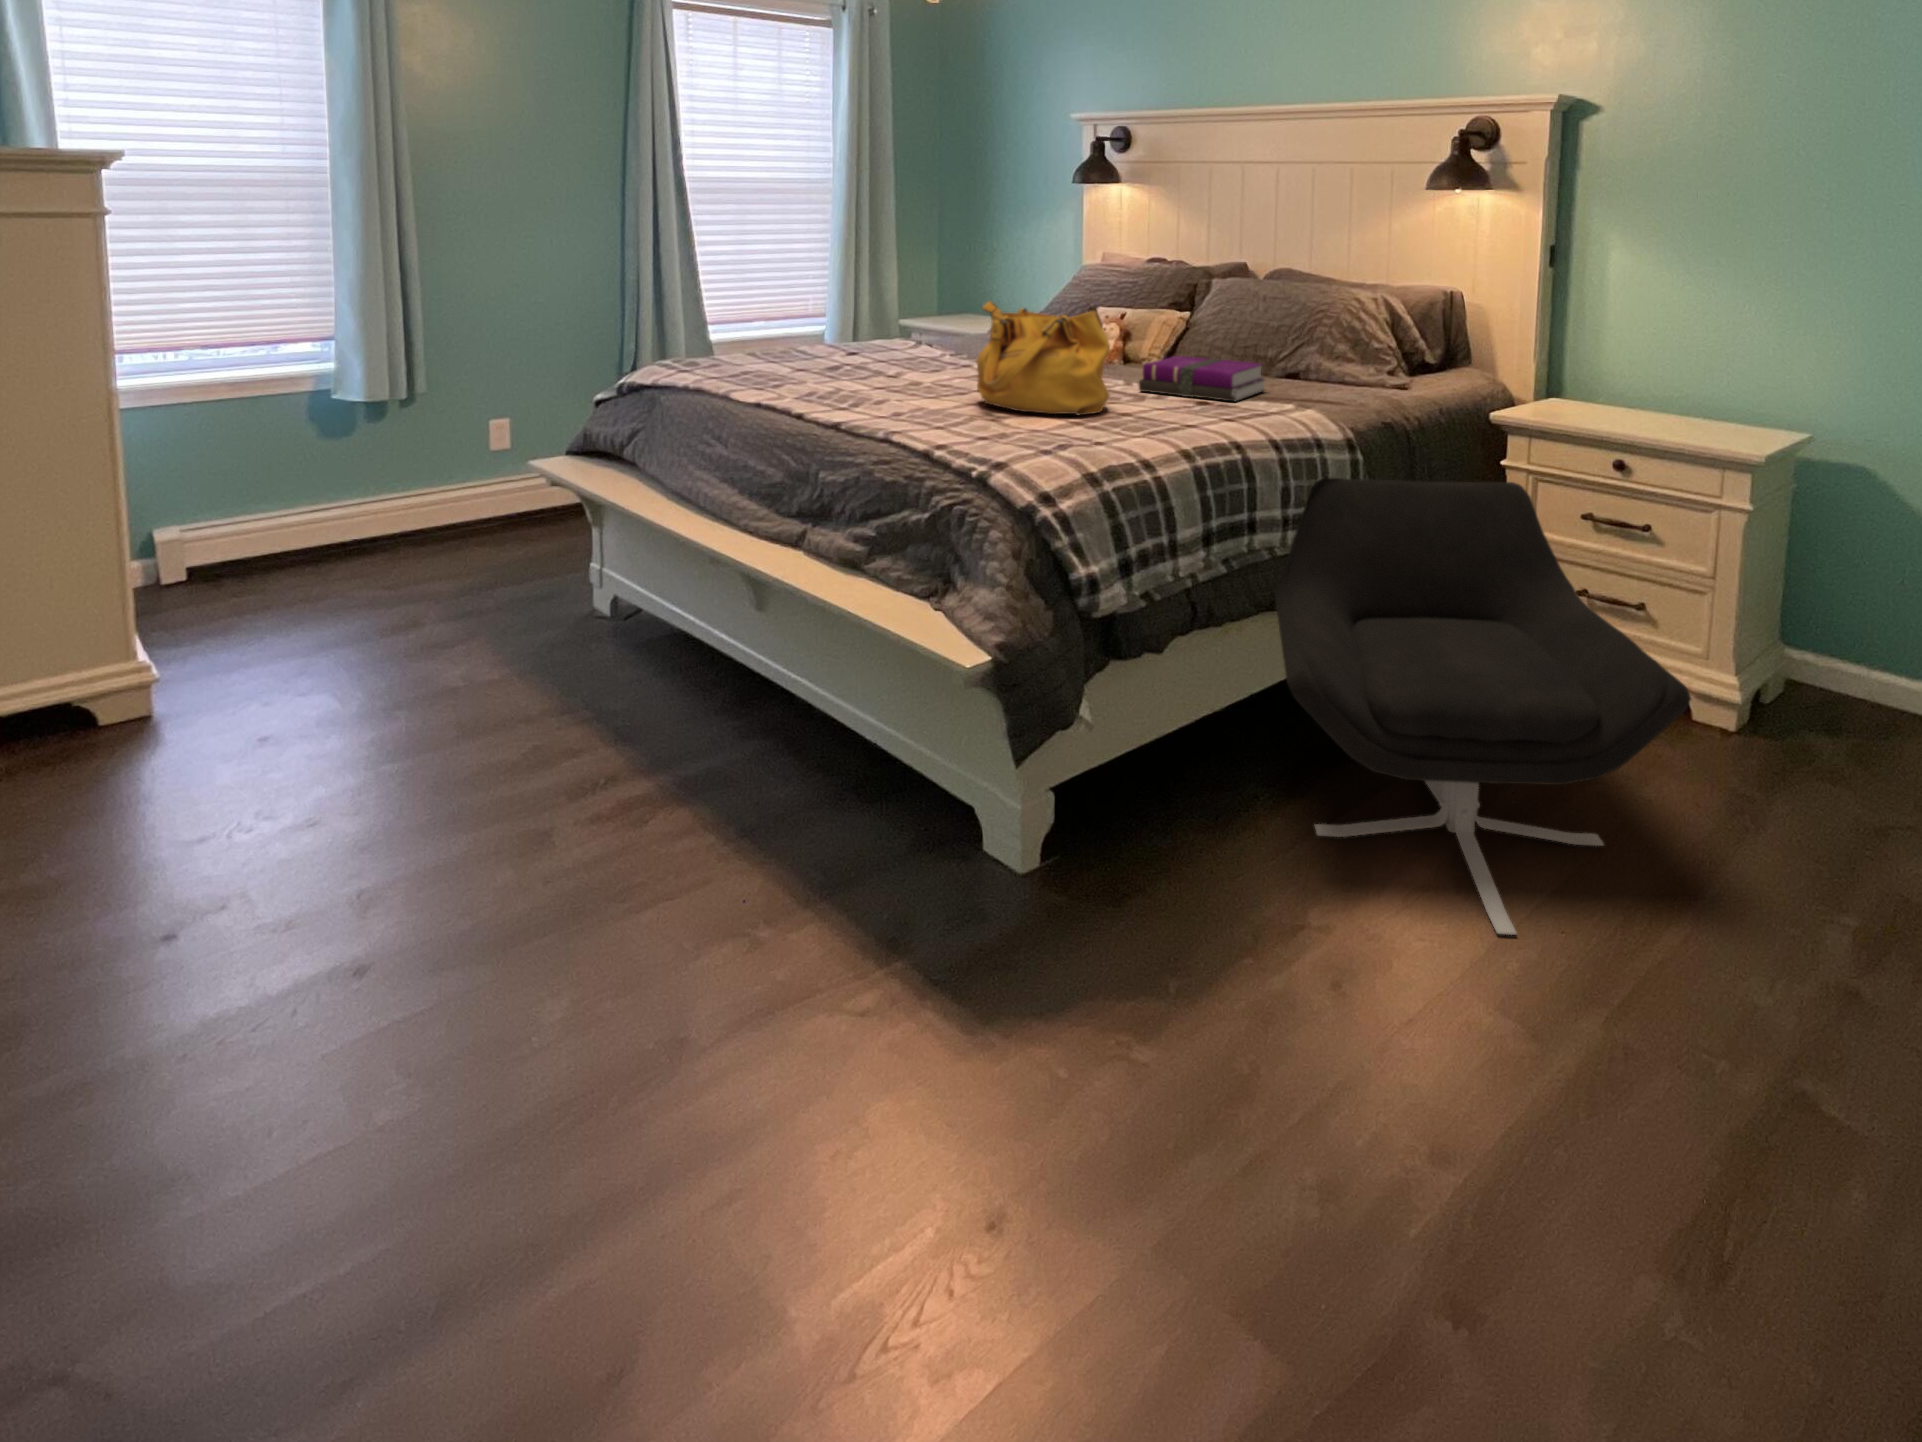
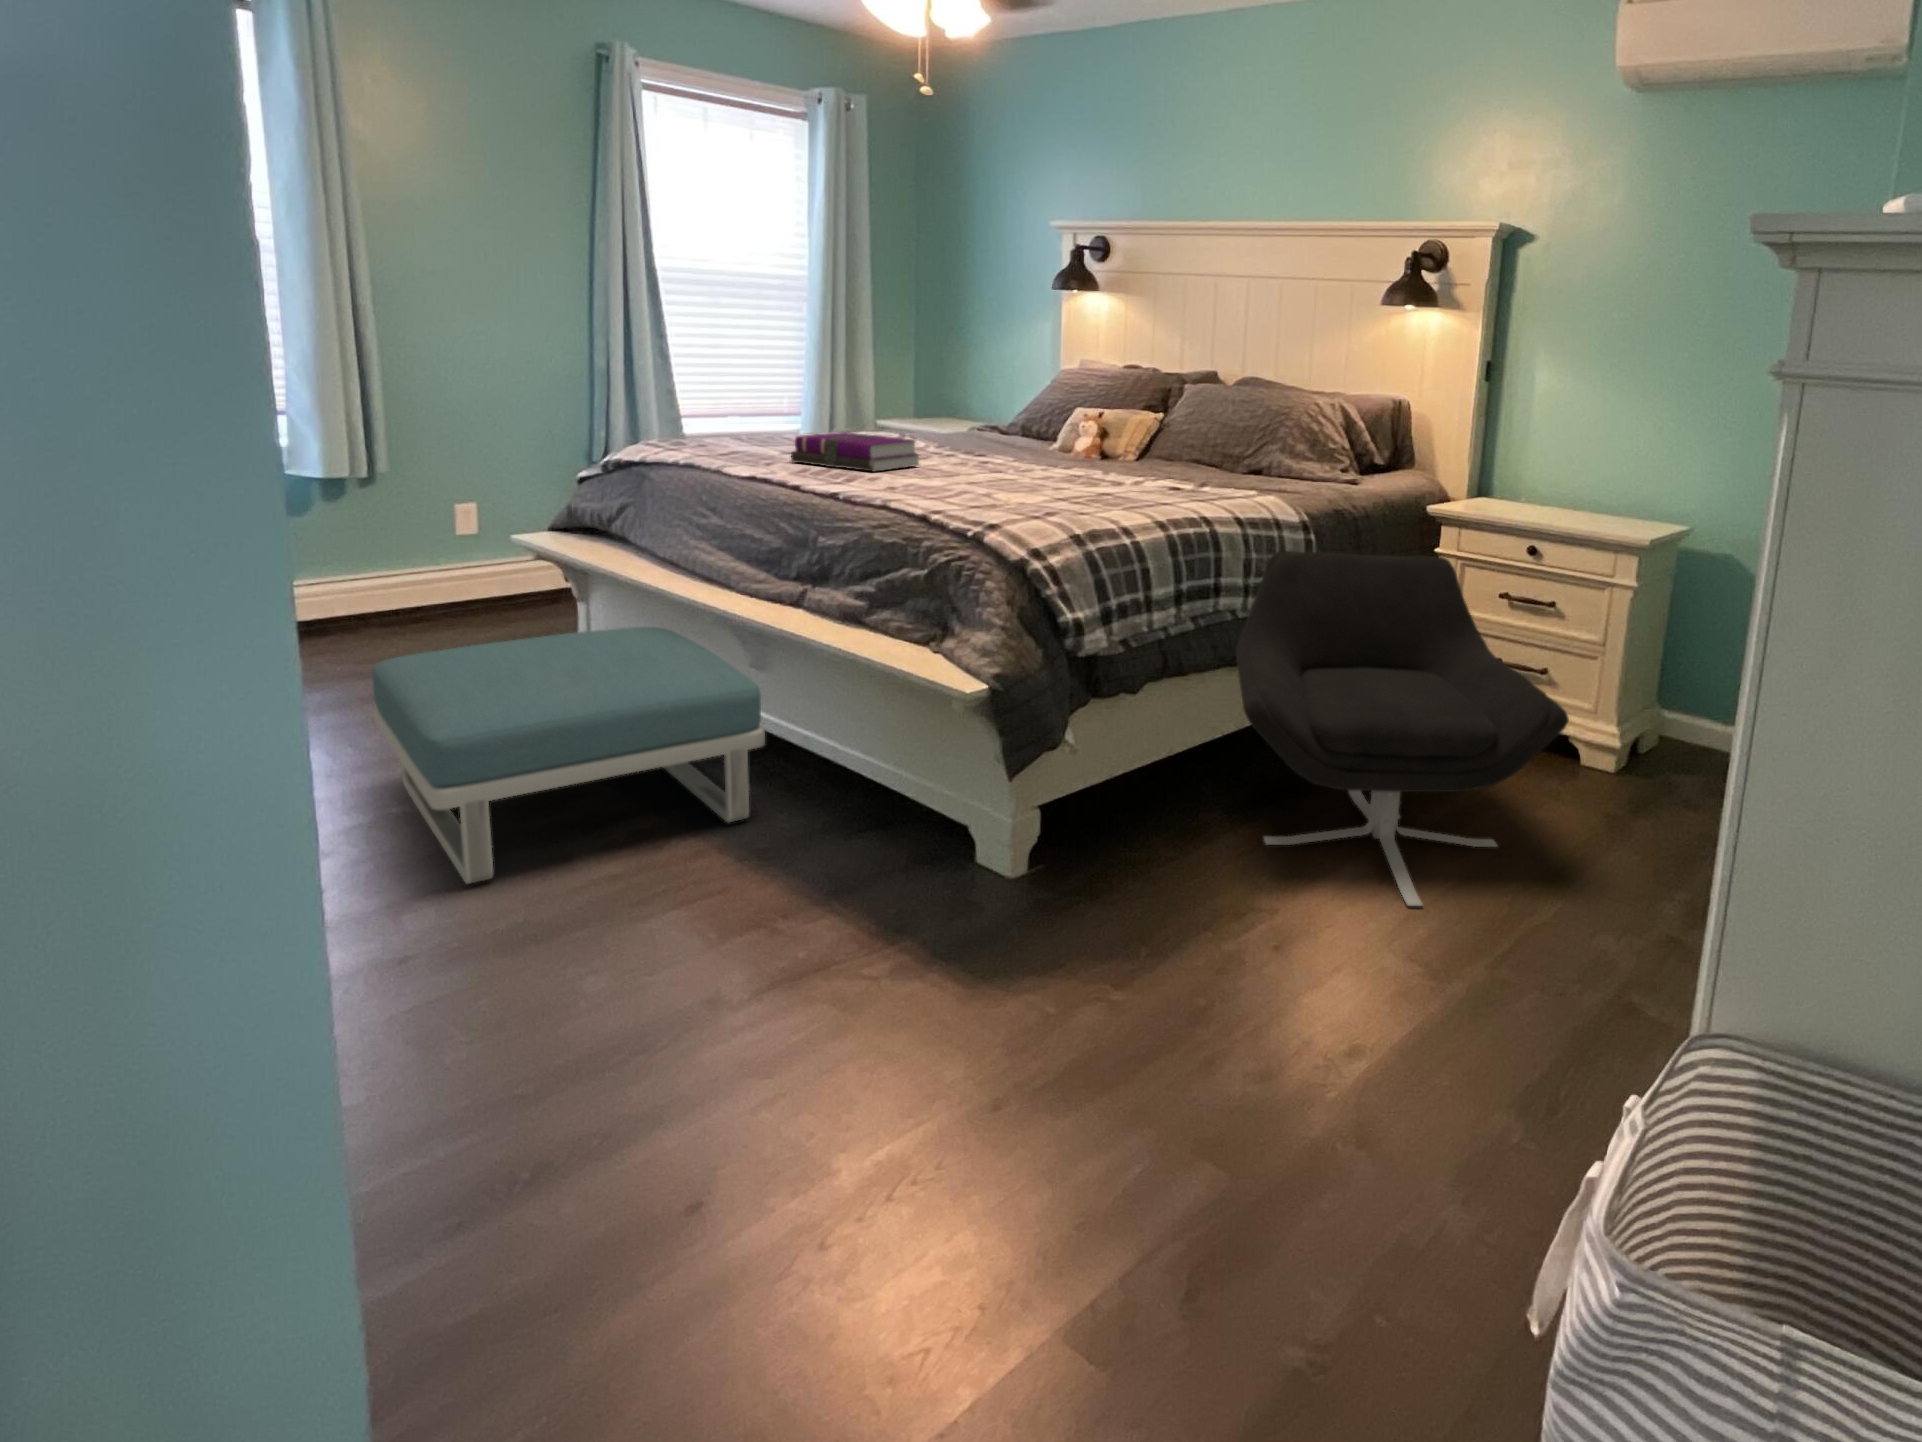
handbag: present [977,302,1110,415] -> none [967,387,1092,493]
notebook: present [1139,356,1265,402] -> present [791,432,919,471]
footstool: none [373,564,758,871] -> present [372,627,765,884]

